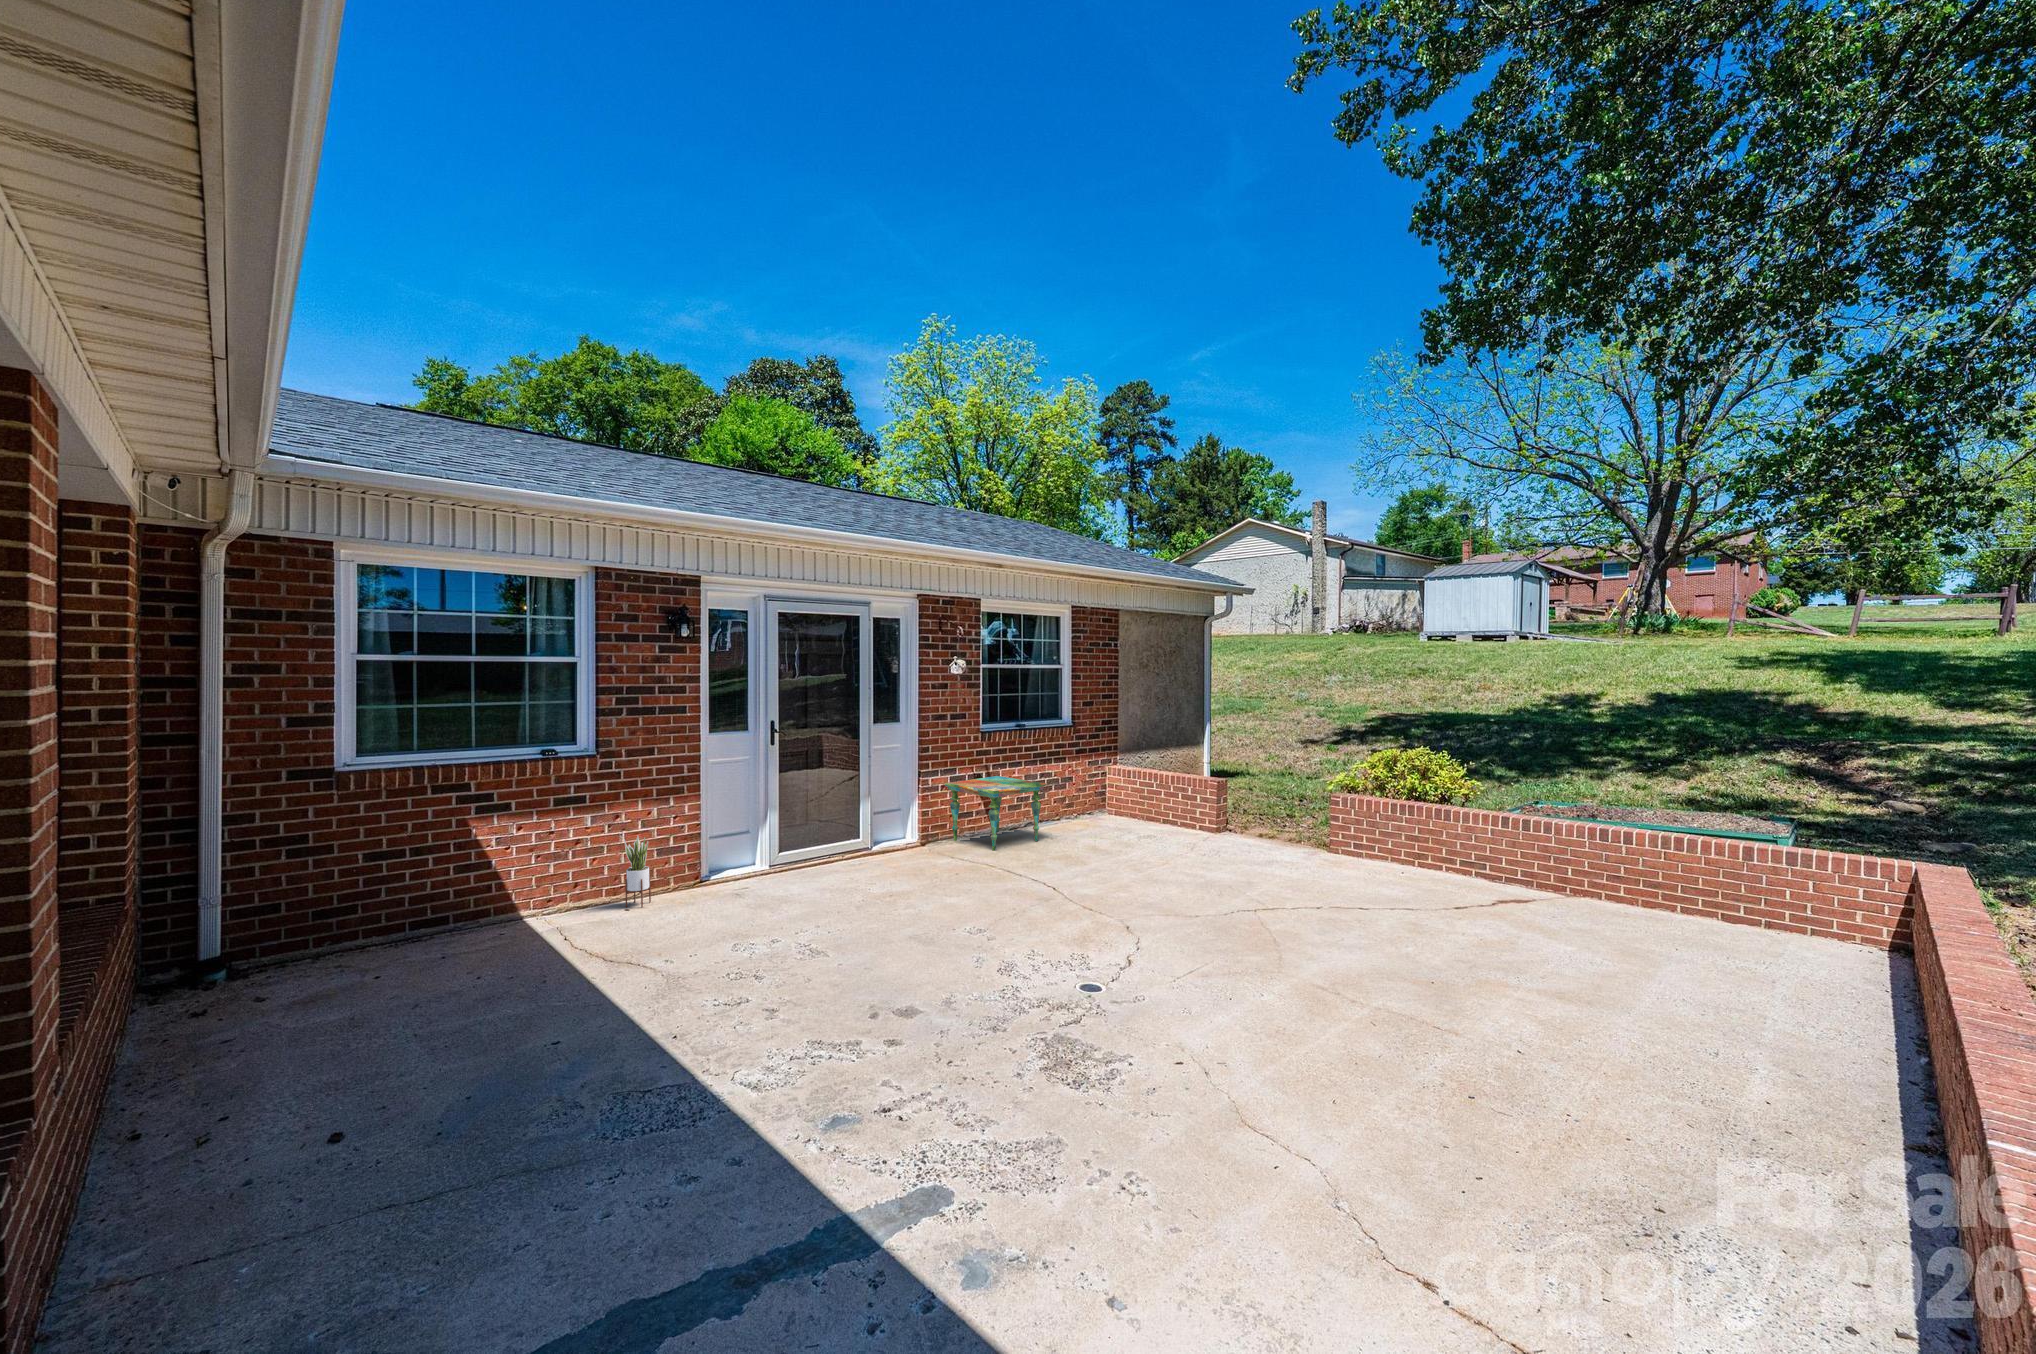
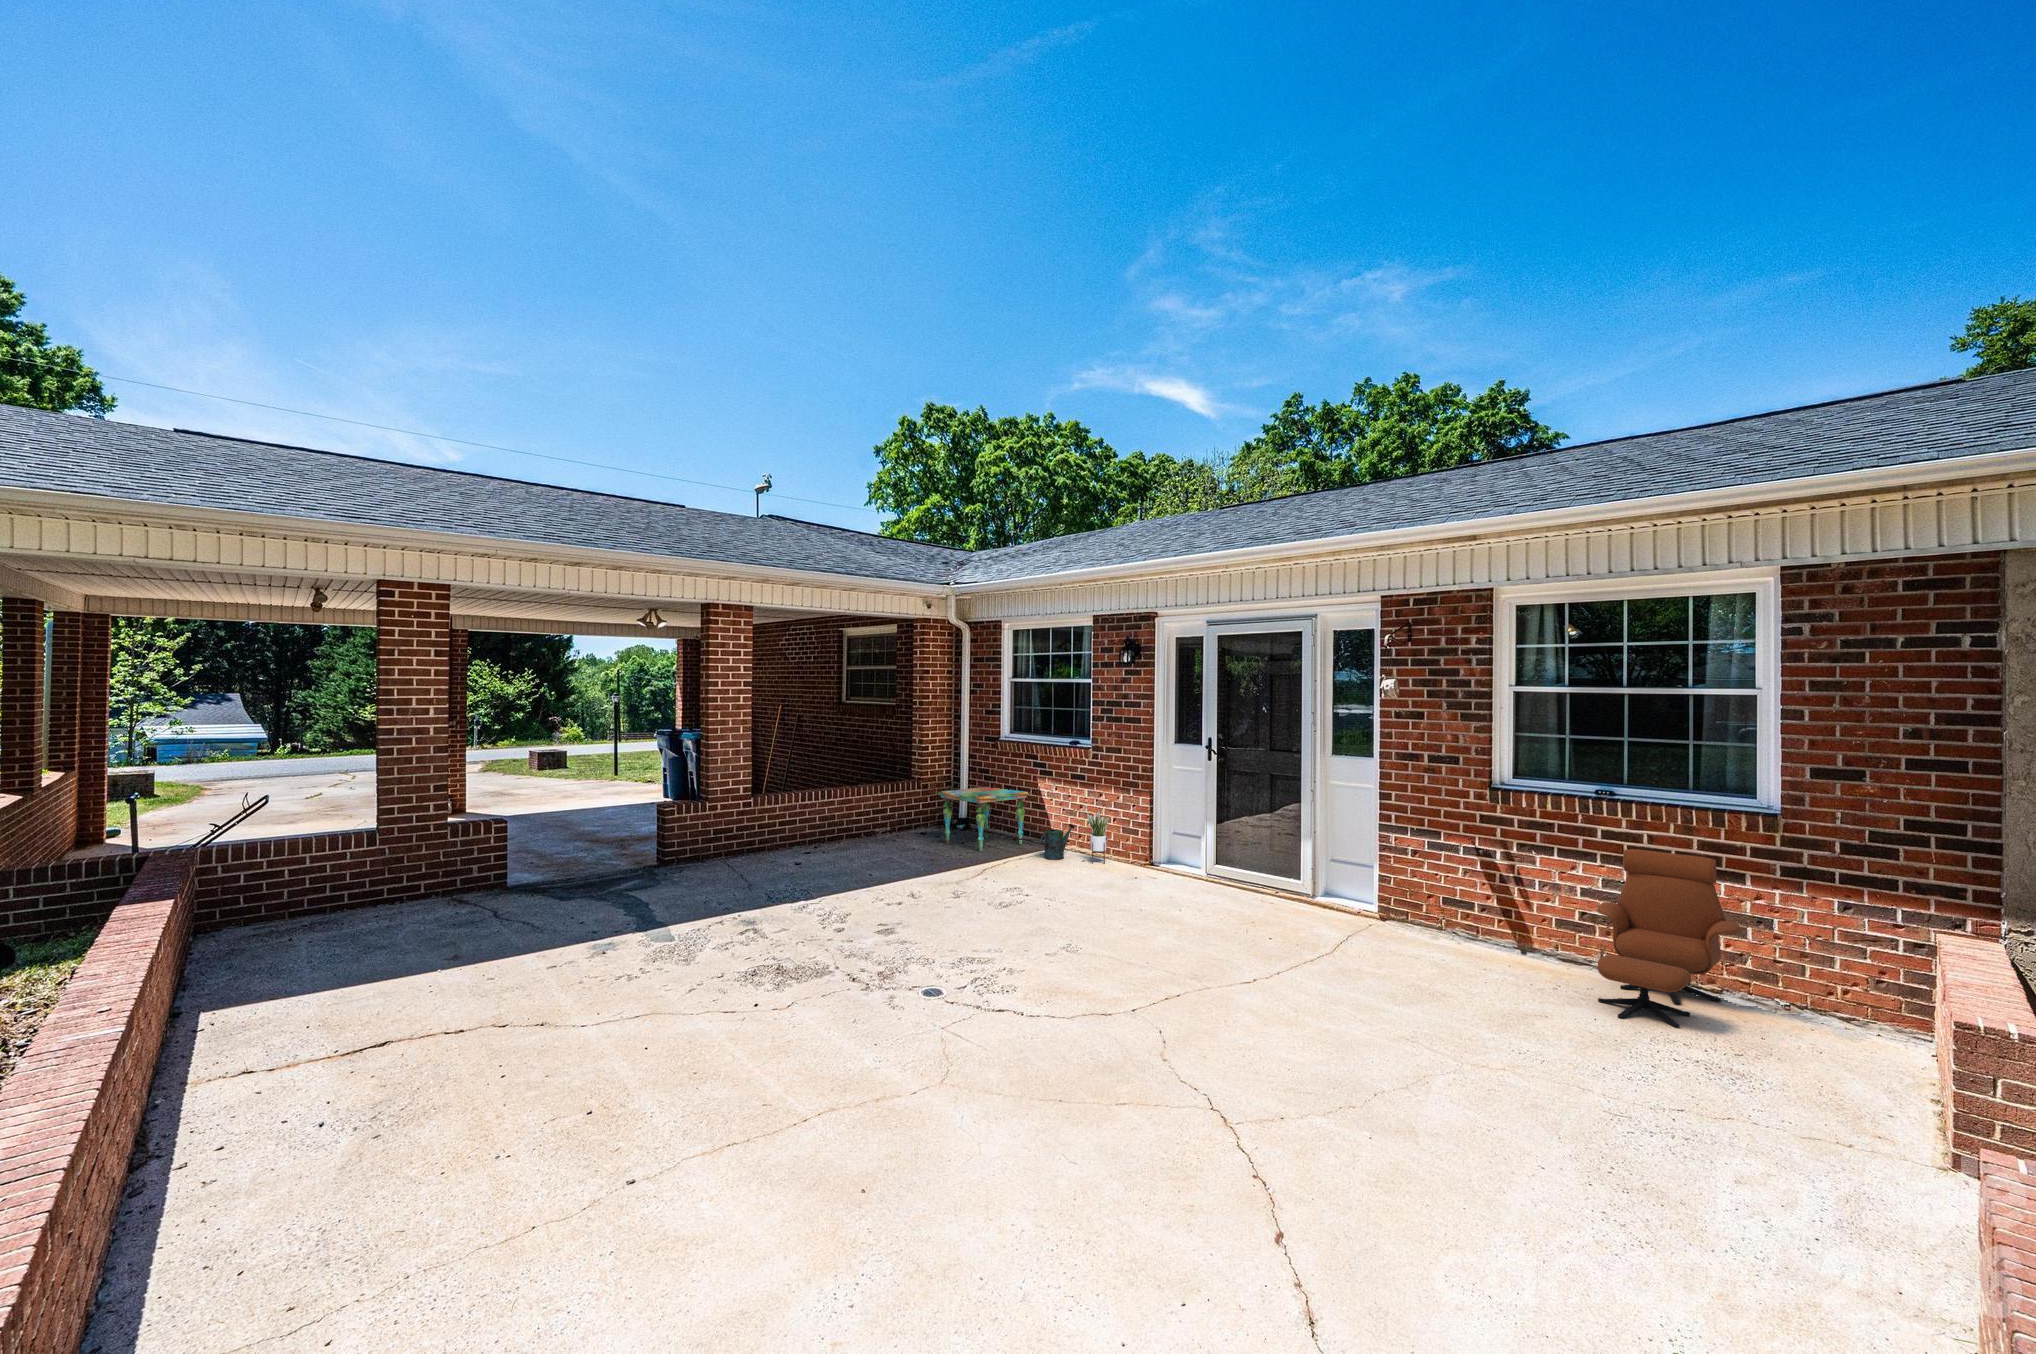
lounge chair: none [1044,751,1124,834] -> present [1597,849,1741,1027]
side table: present [945,776,1047,851] -> present [938,787,1029,851]
watering can: none [562,871,596,929] -> present [1041,824,1075,860]

